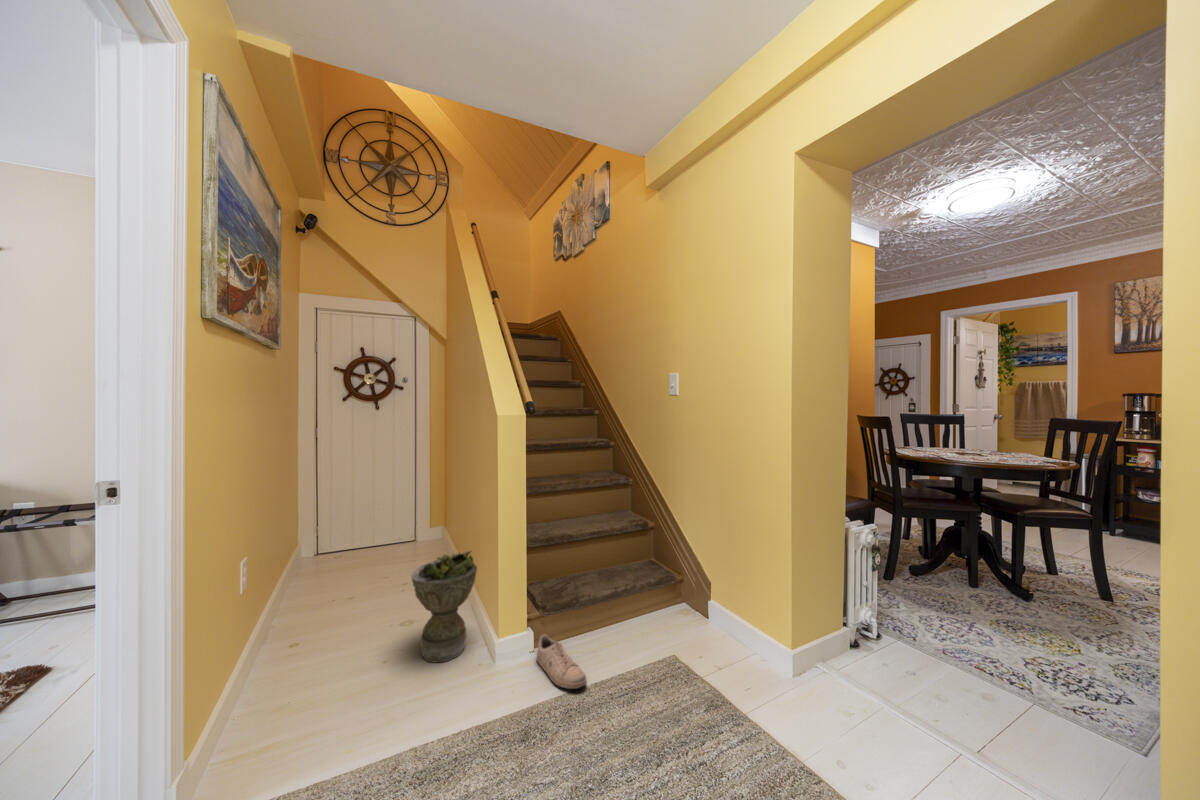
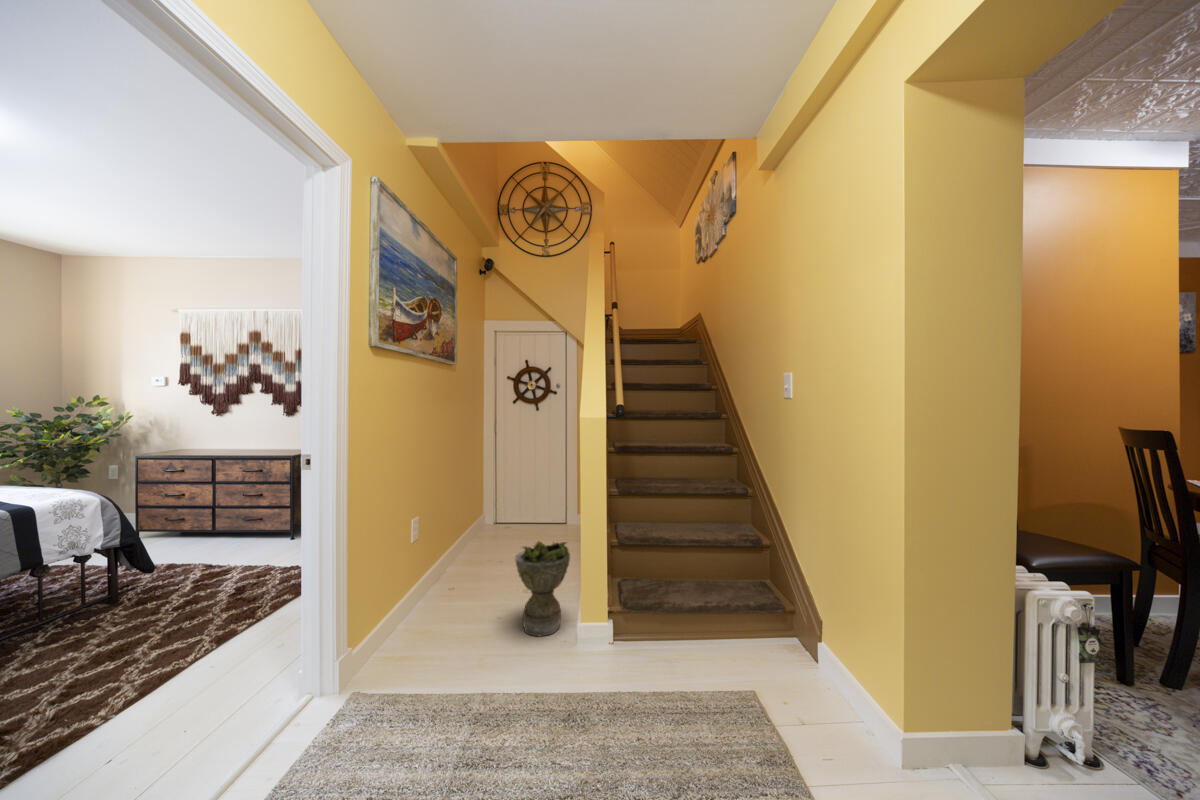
shoe: present [537,634,587,689] -> none [611,633,645,692]

